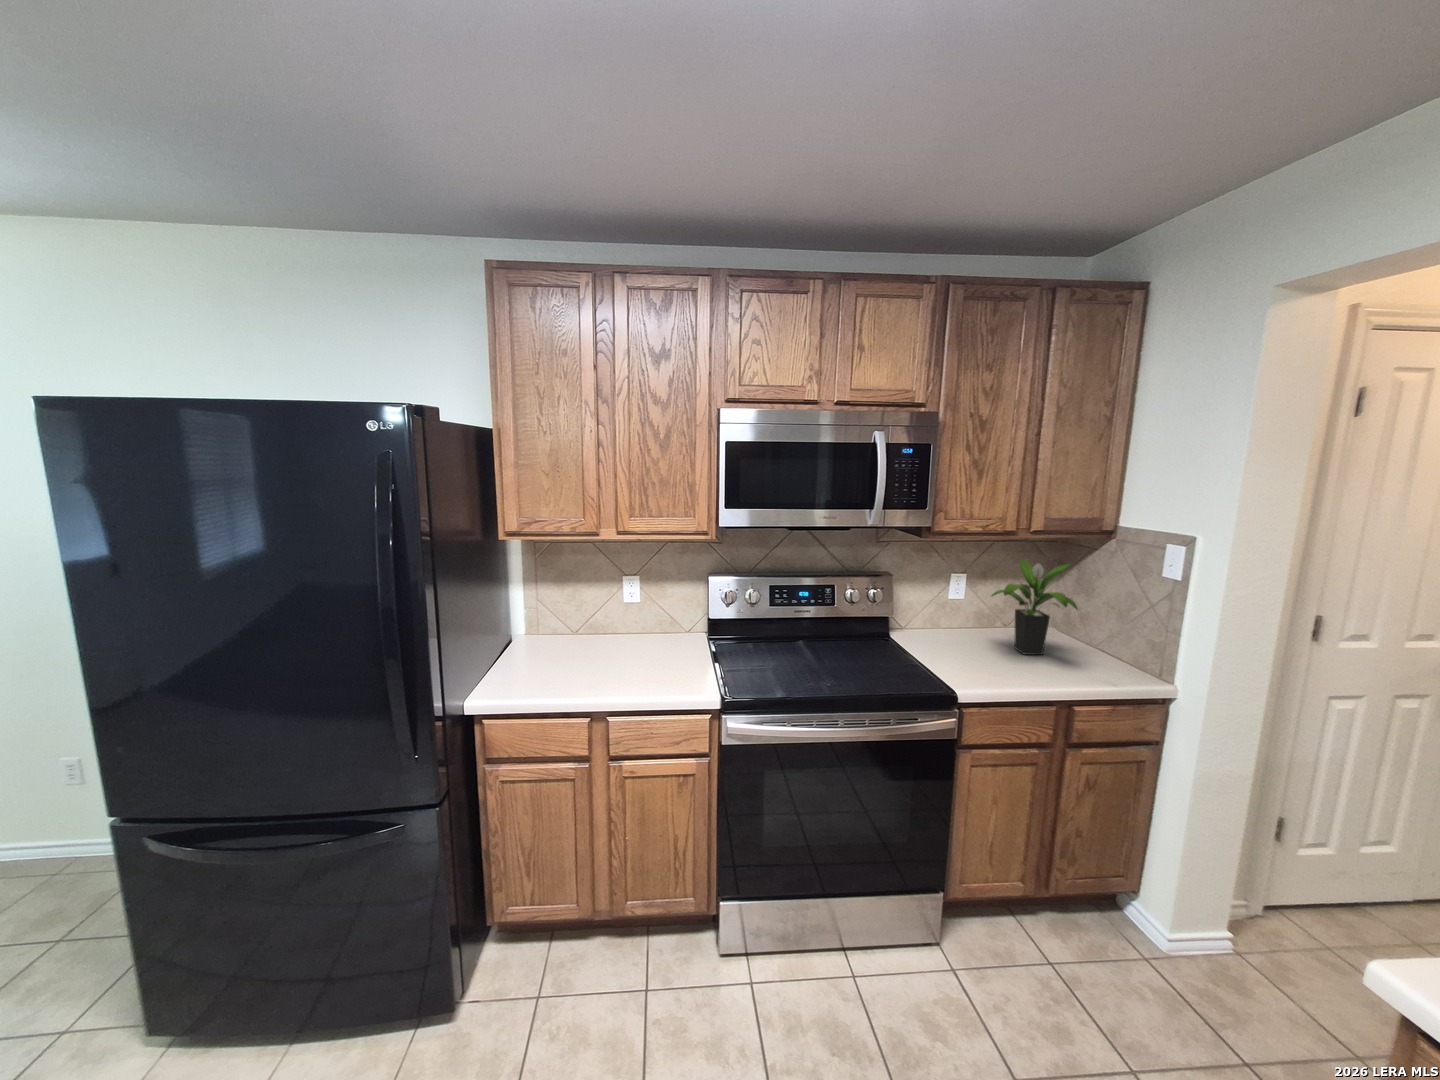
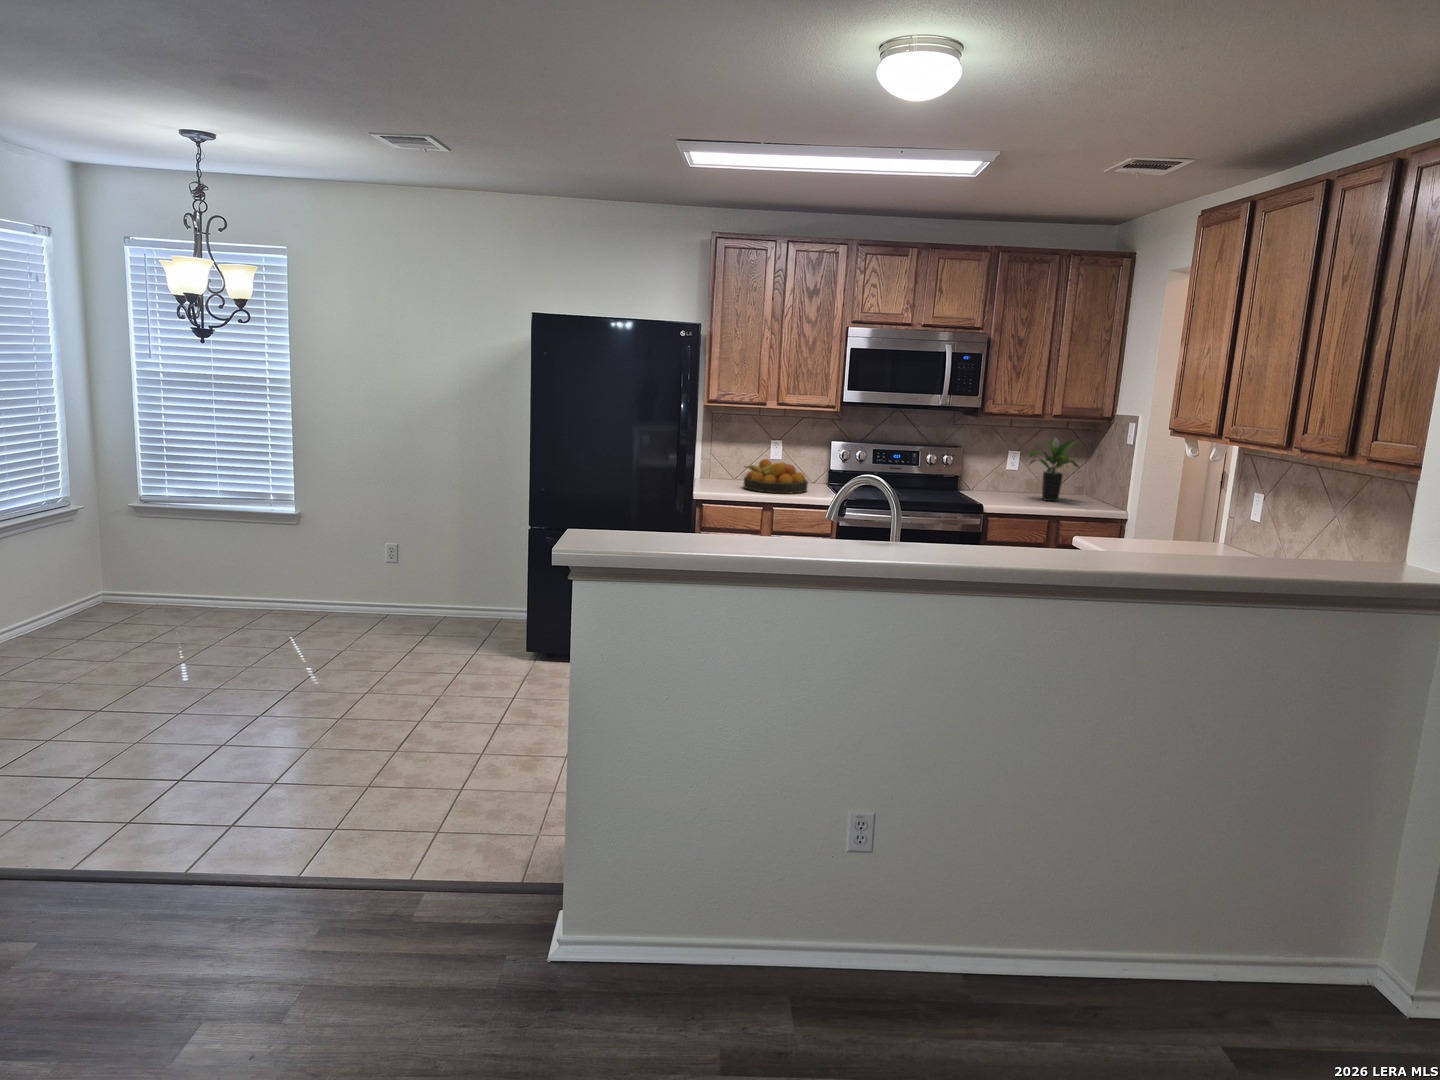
fruit bowl: none [569,618,671,686] -> present [744,459,808,493]

